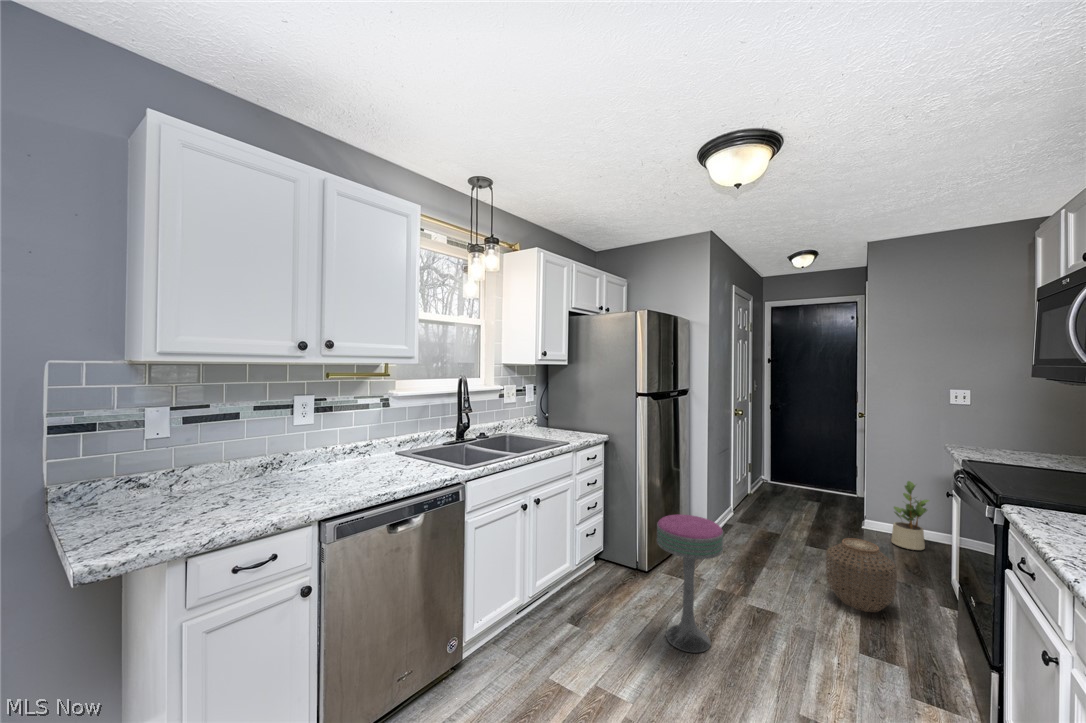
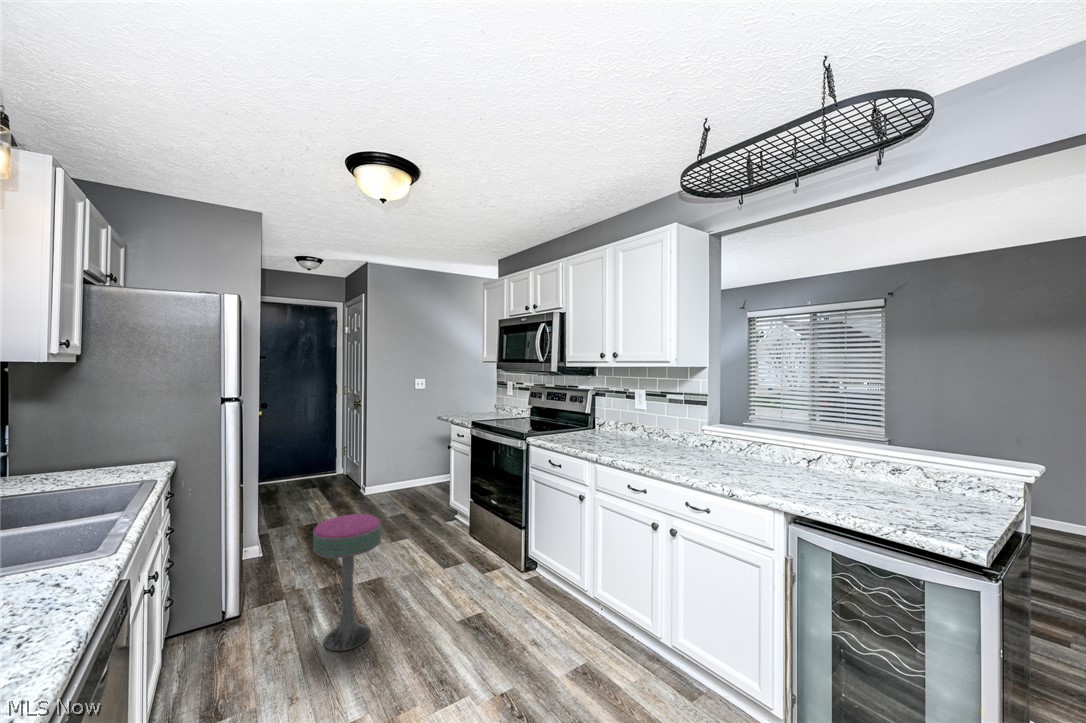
potted plant: present [891,481,929,550] -> none [388,448,412,498]
woven basket: present [826,538,897,612] -> none [392,494,437,547]

